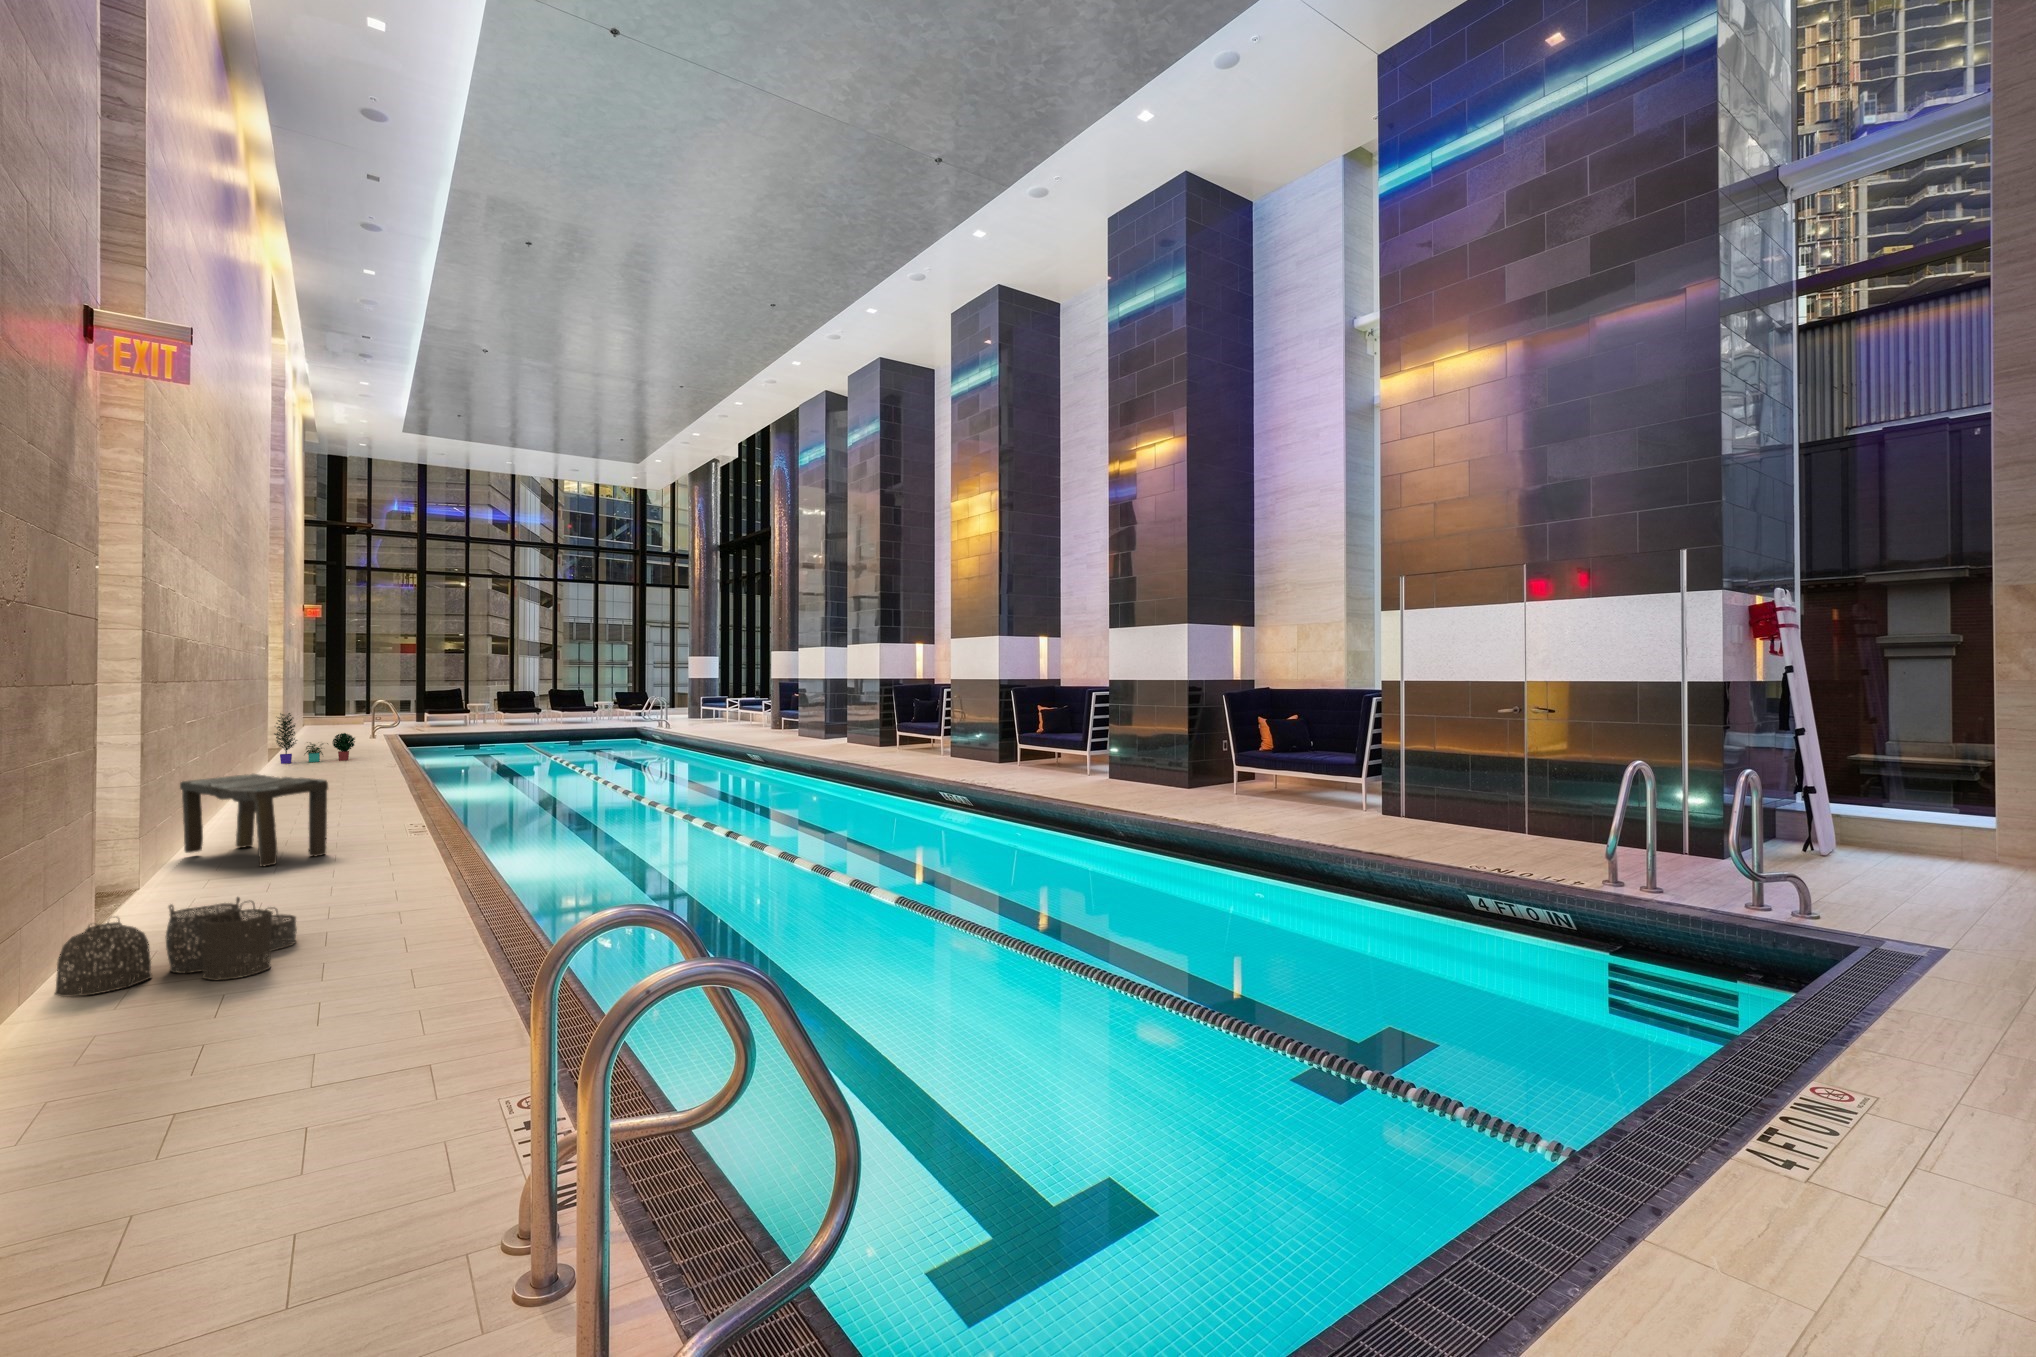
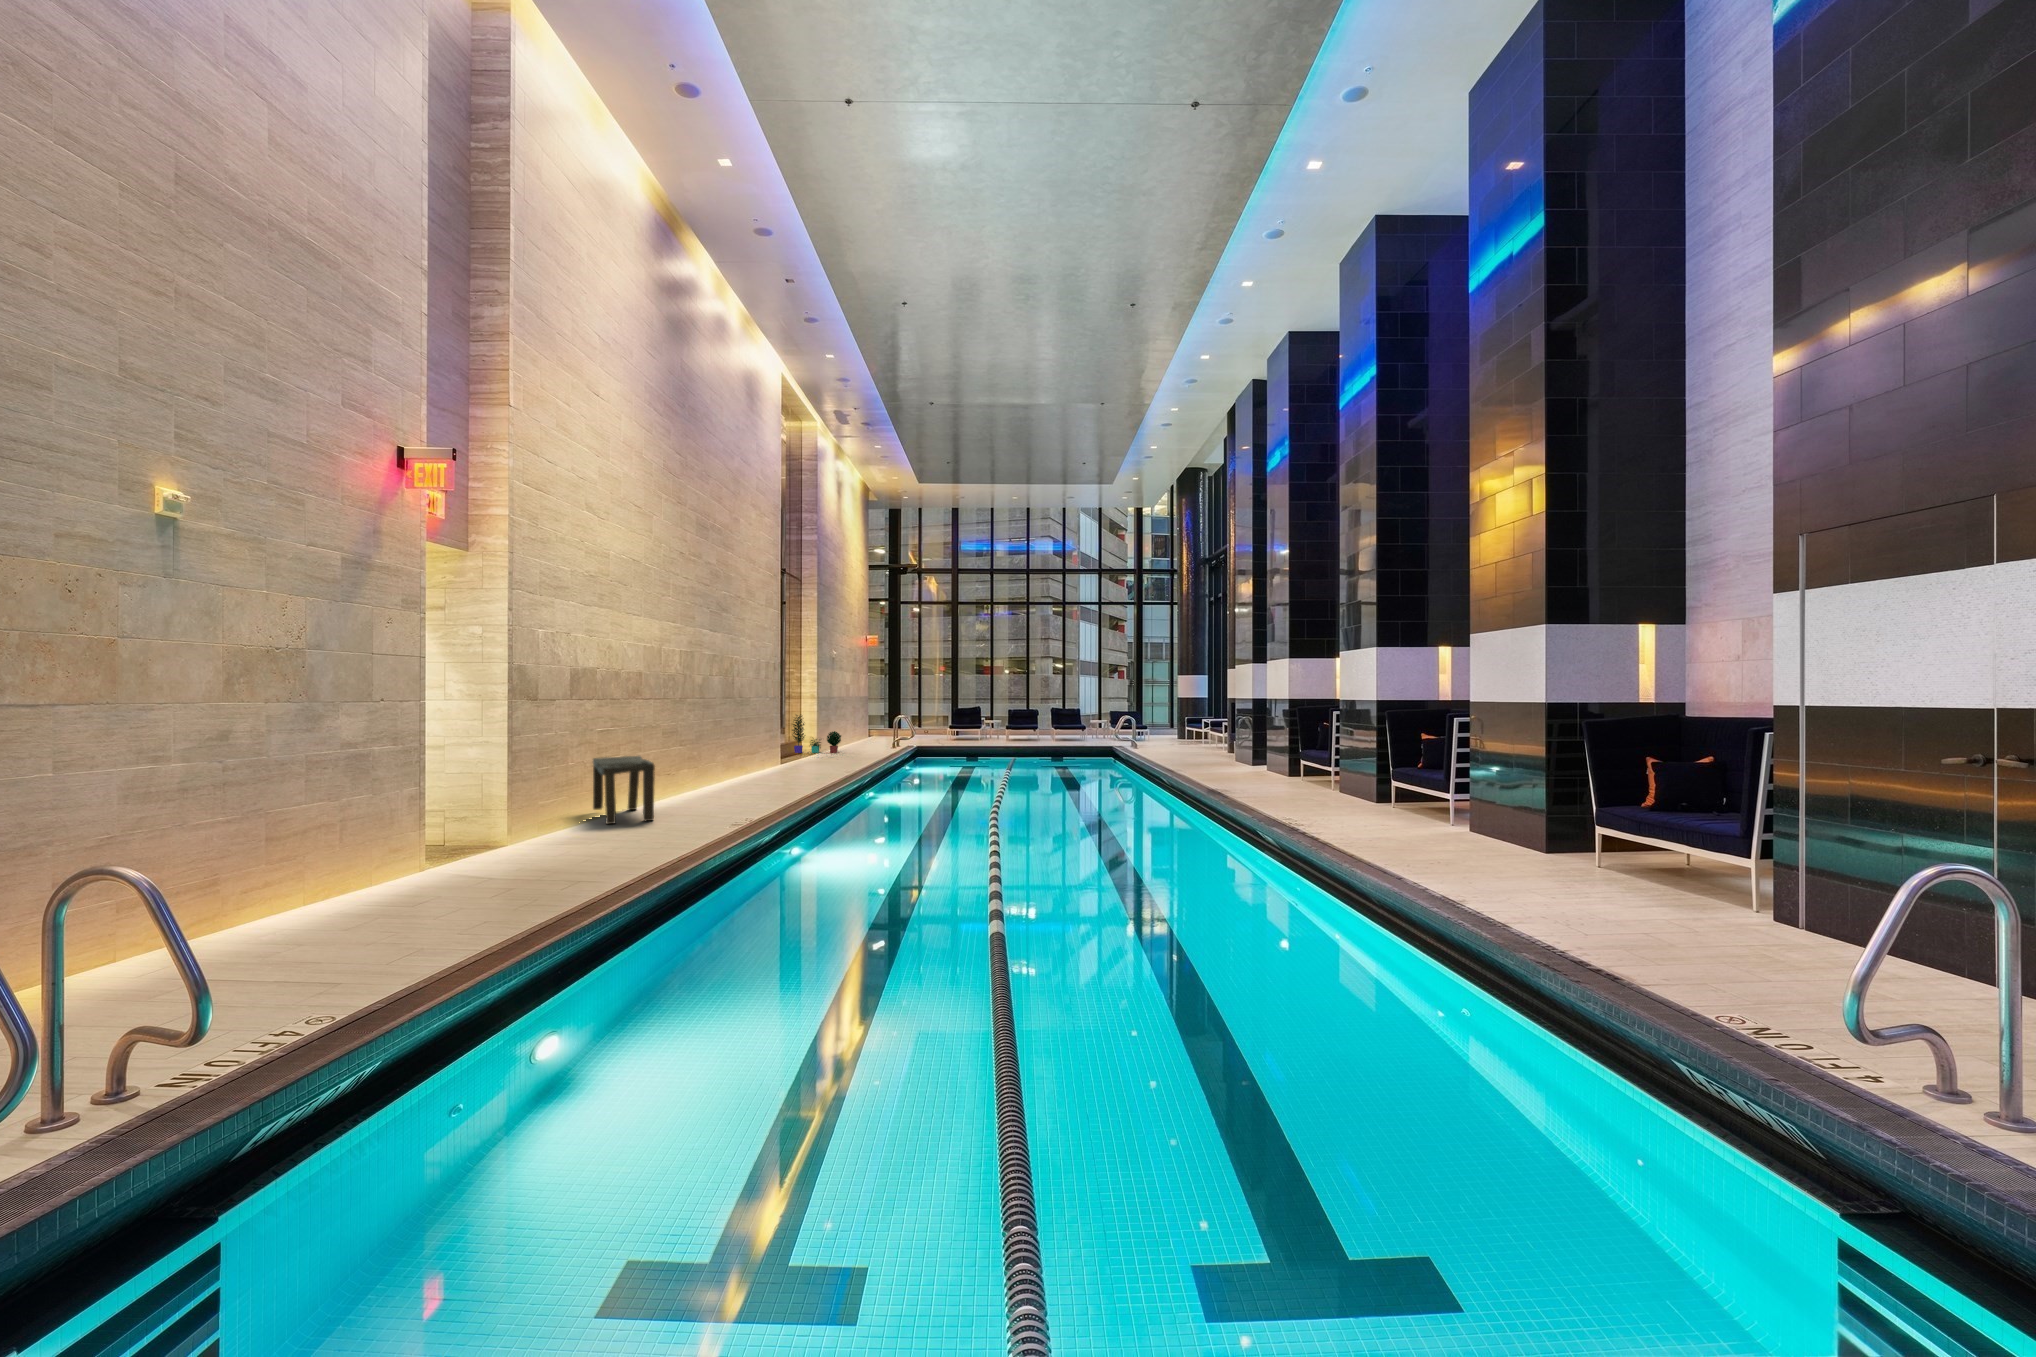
woven basket: present [55,897,297,997] -> none [337,839,494,898]

